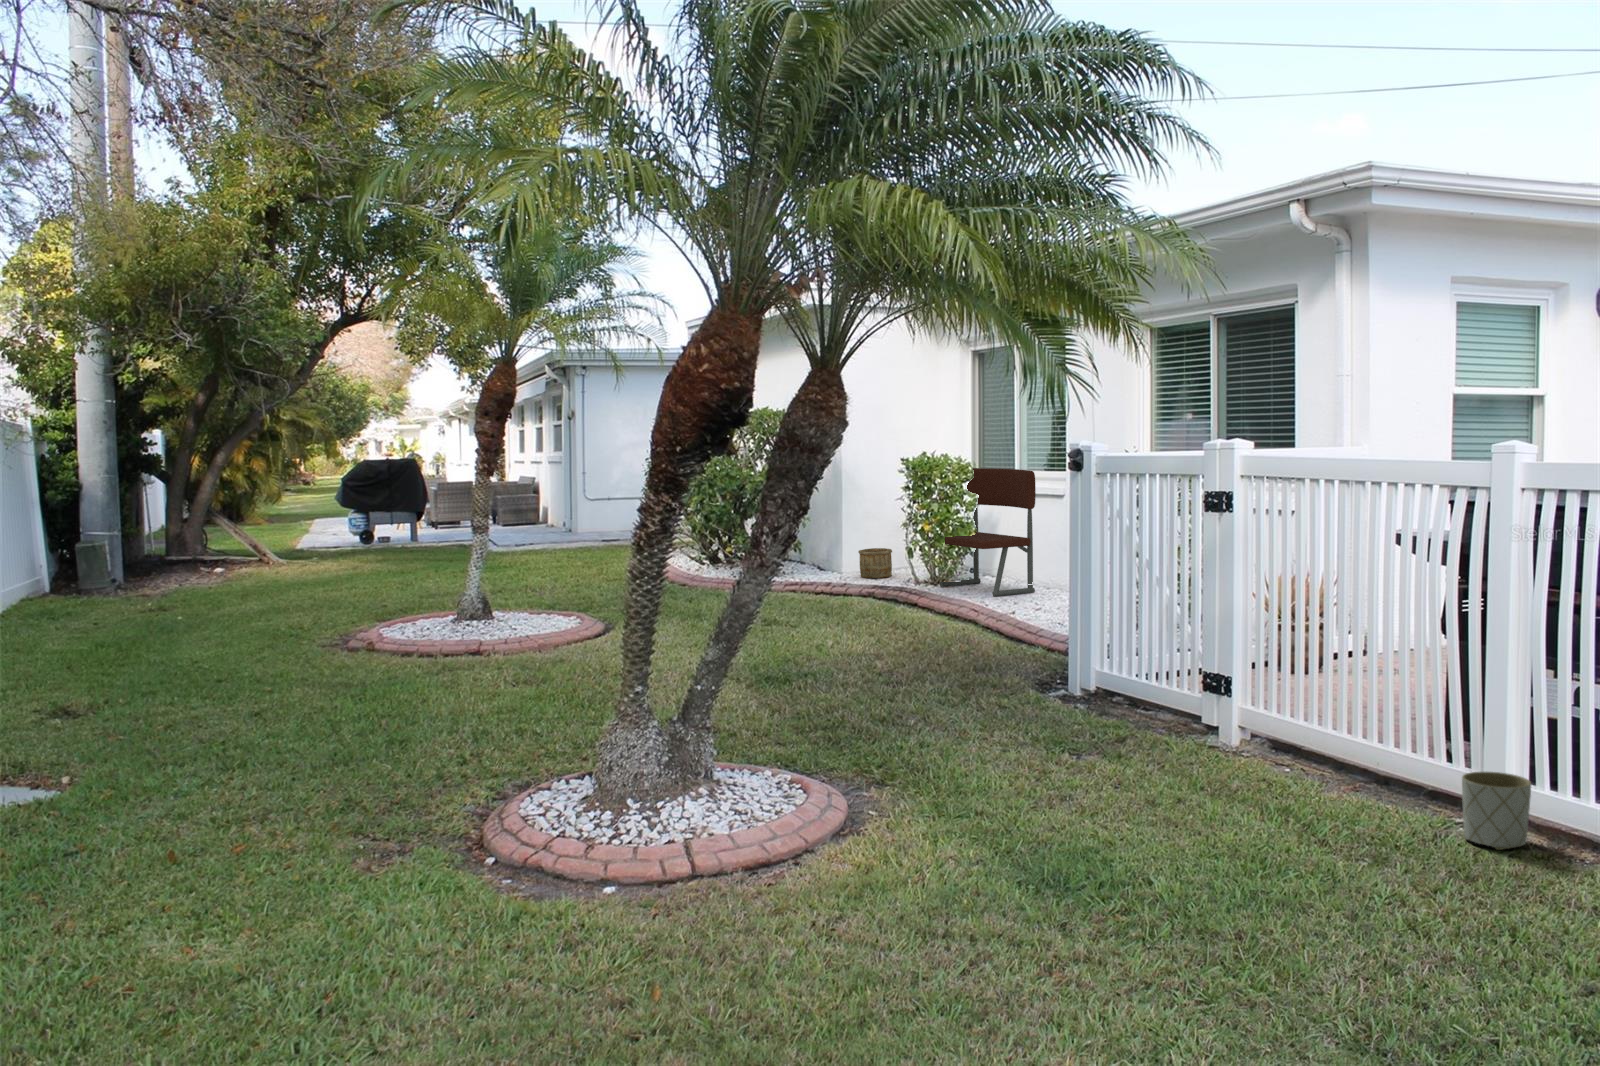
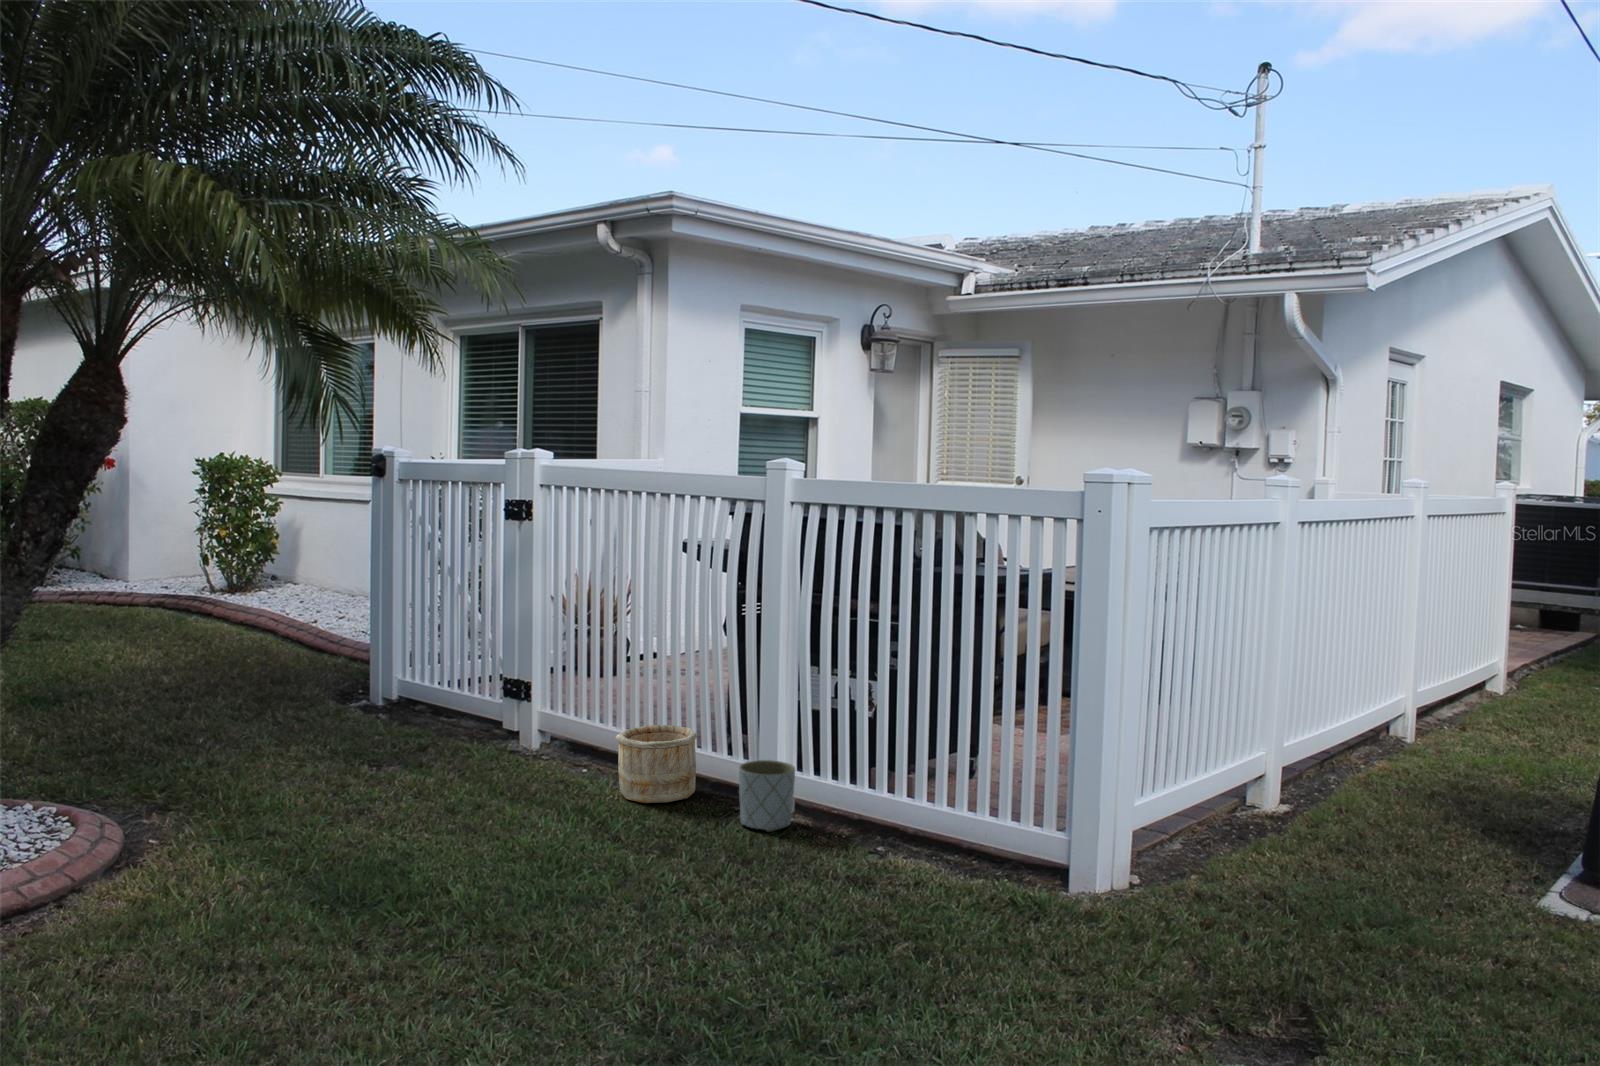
bench: present [940,468,1036,596] -> none [221,472,343,604]
wooden bucket: present [858,548,892,578] -> present [616,725,697,803]

